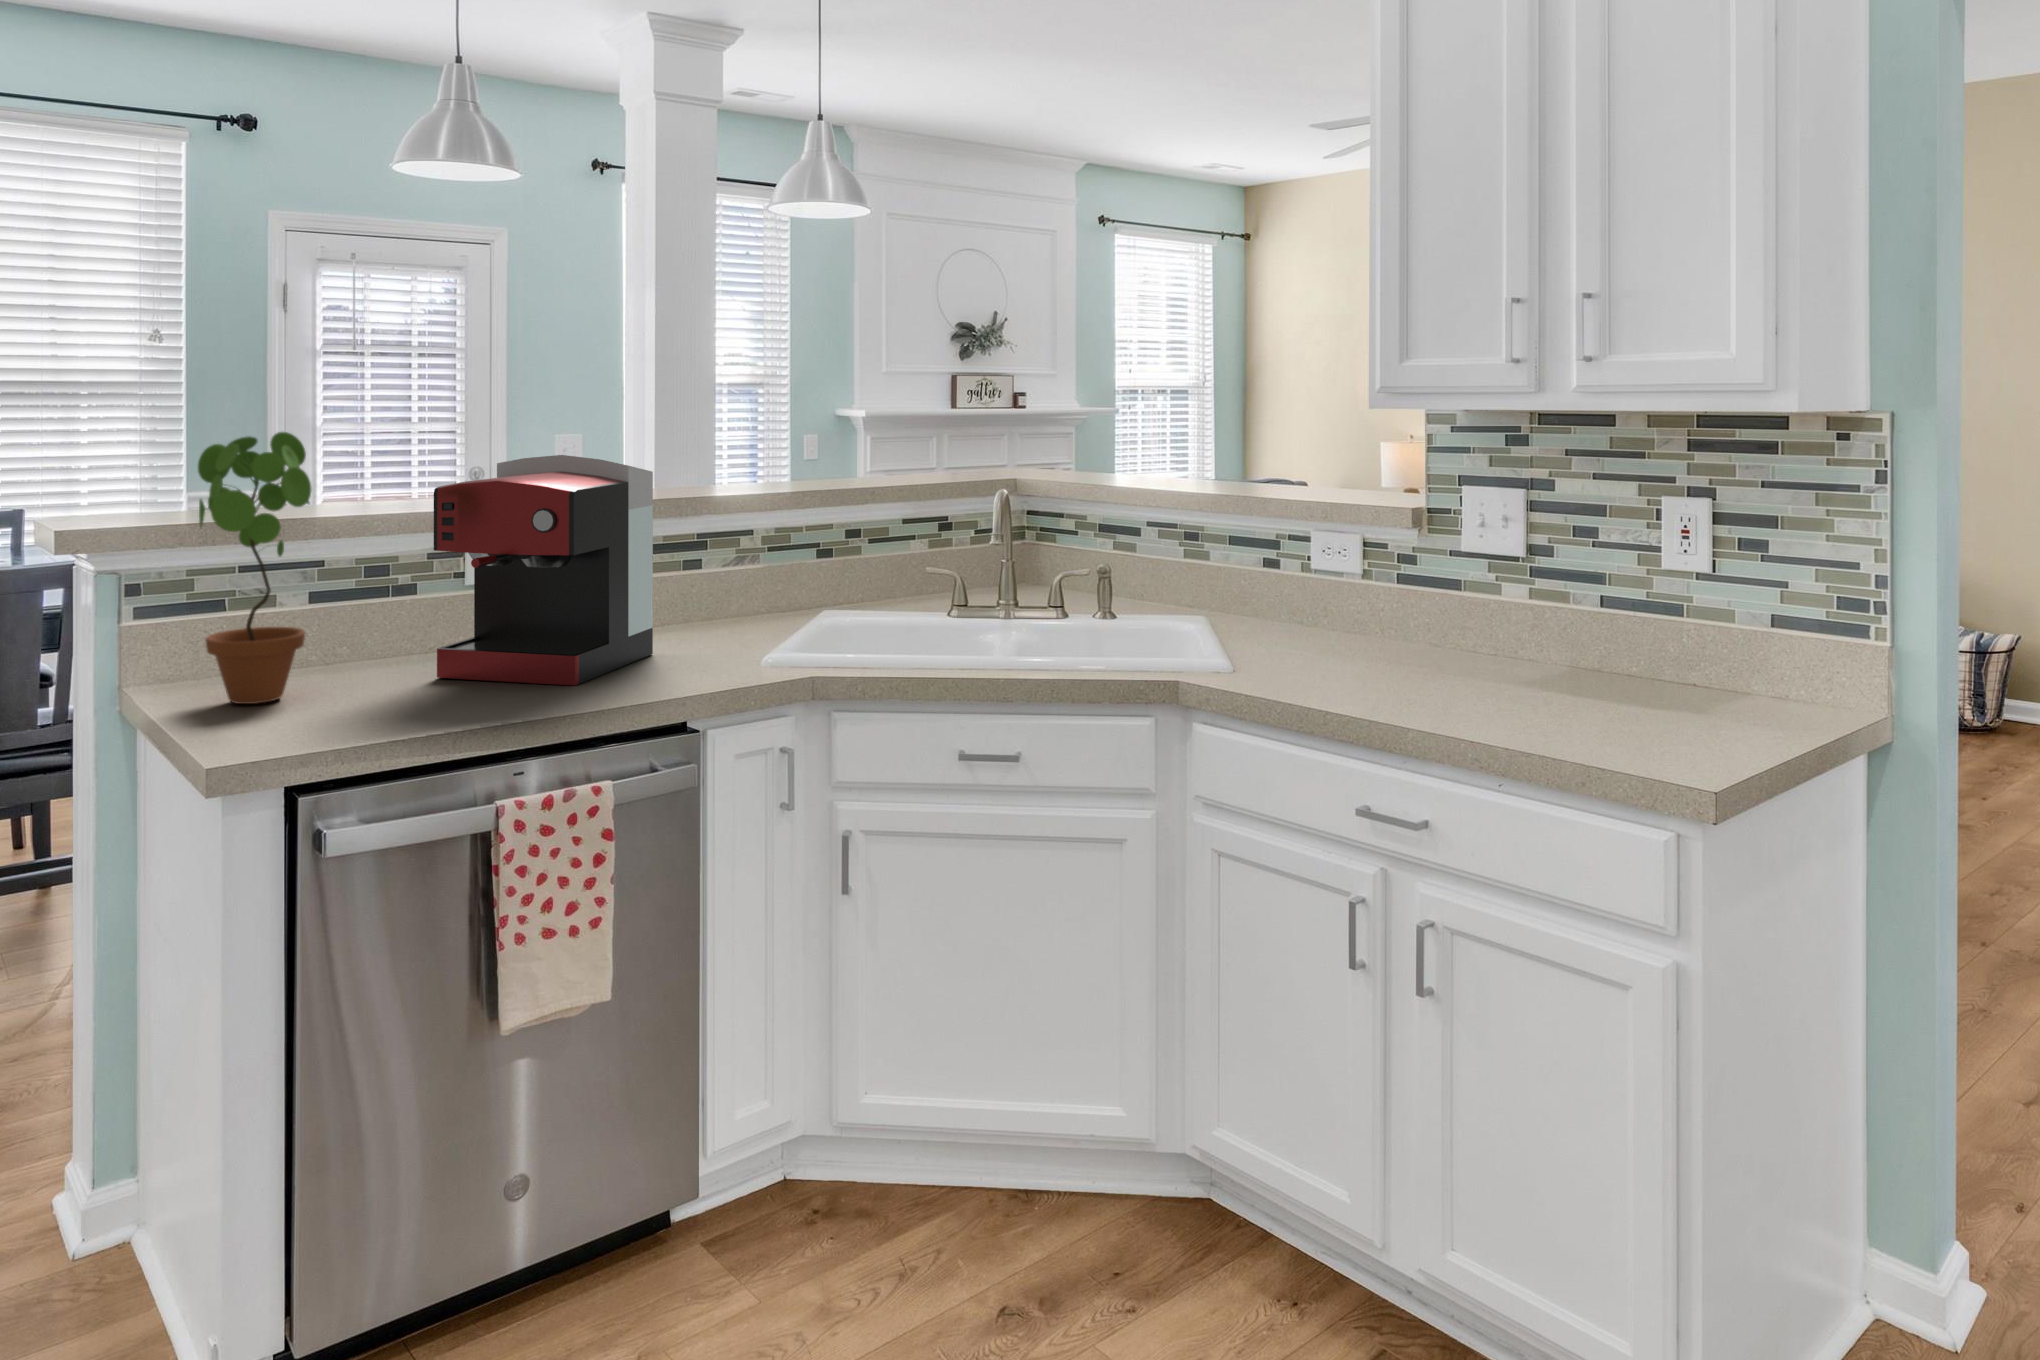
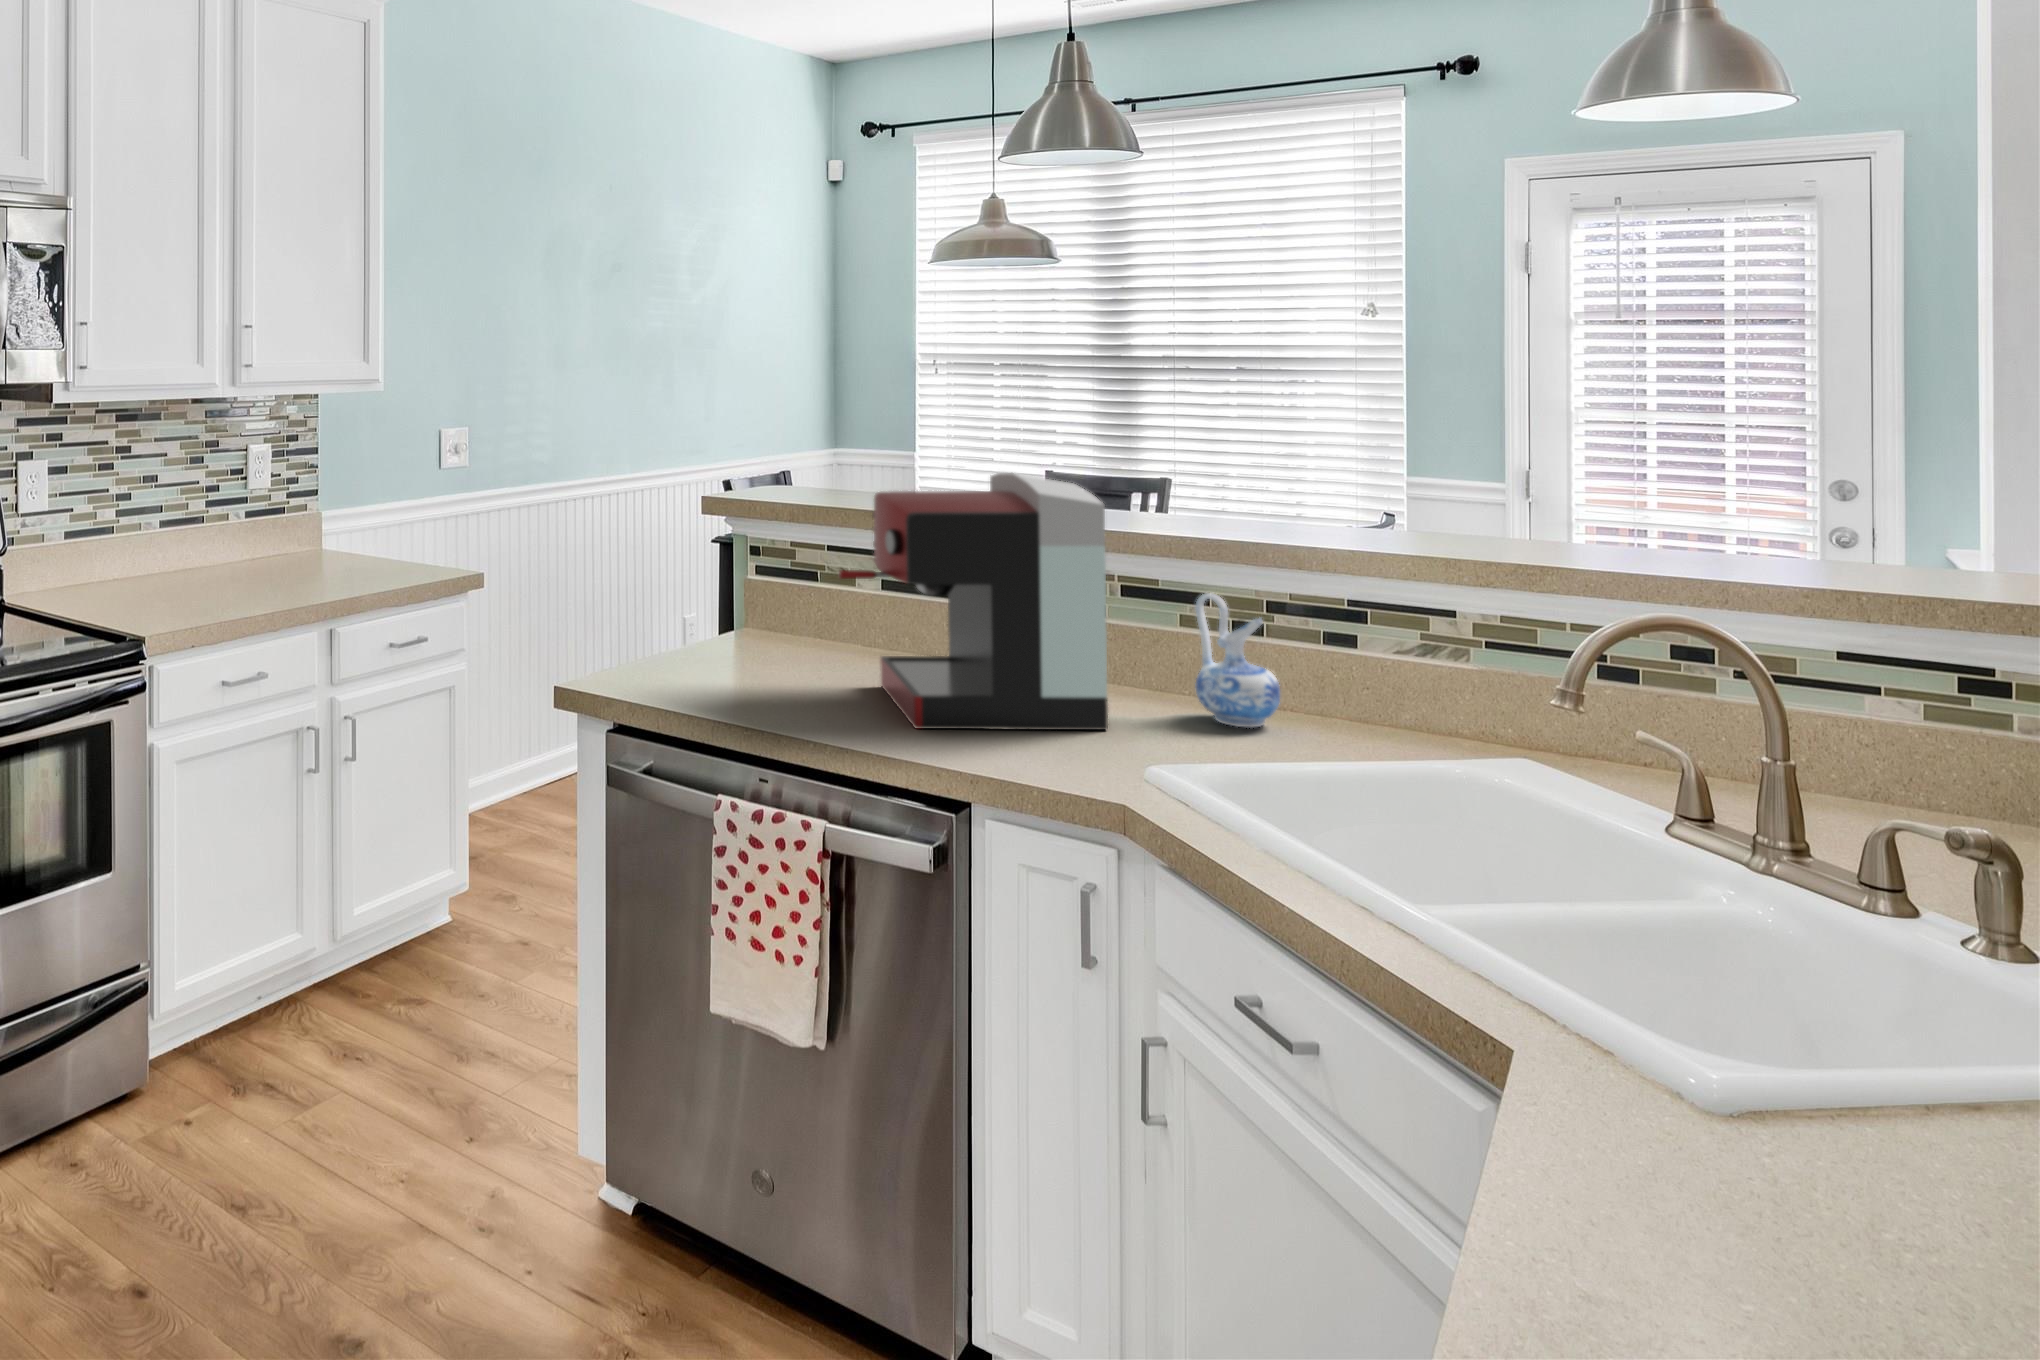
potted plant: present [198,432,311,704] -> none [682,430,787,665]
ceramic pitcher: none [647,539,706,636] -> present [1196,593,1280,727]

